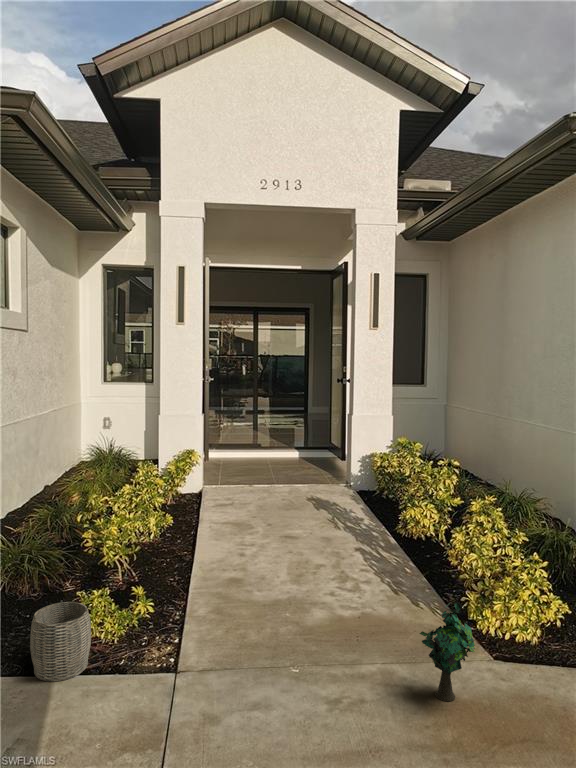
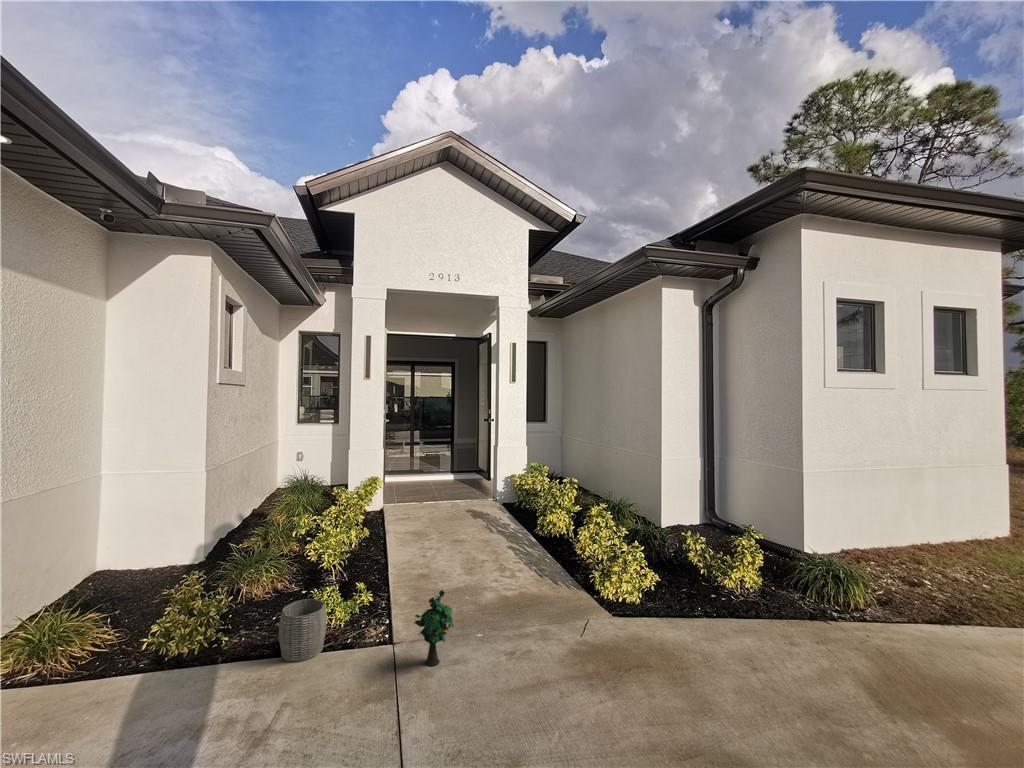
decorative plant: present [420,603,475,701] -> present [415,590,454,666]

